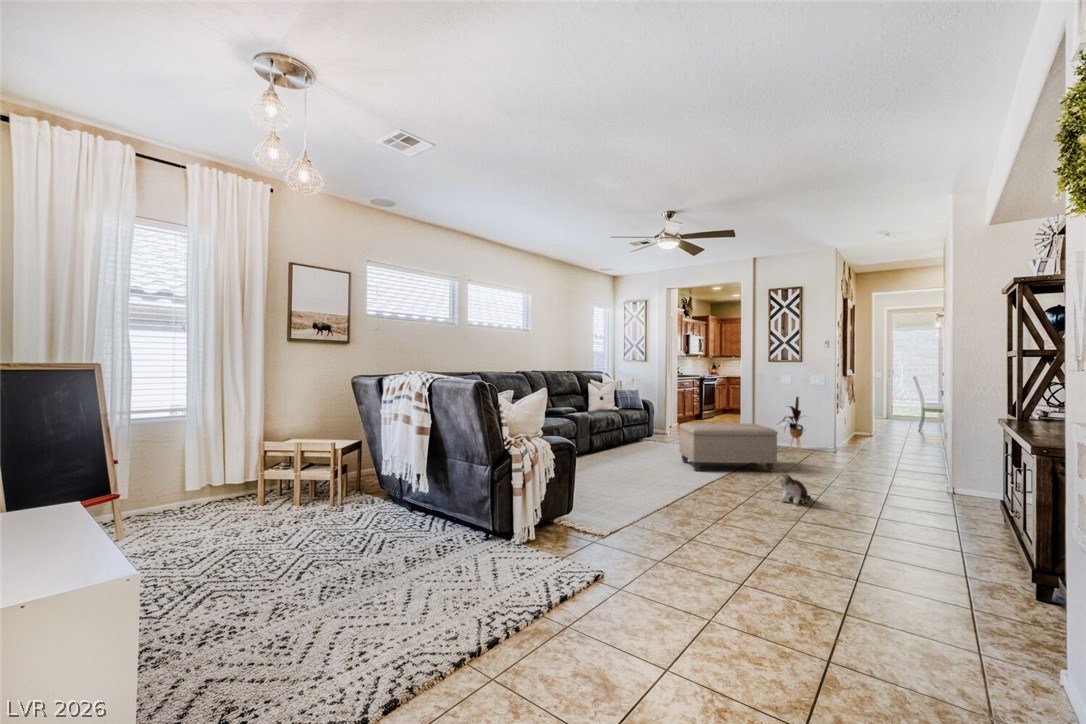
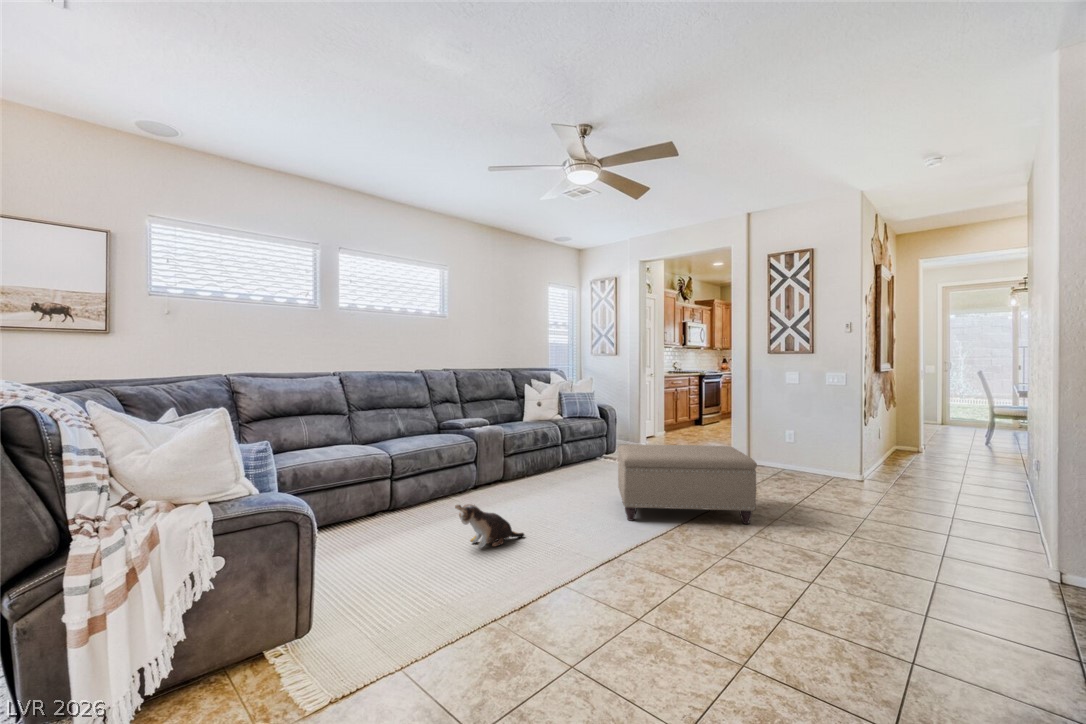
house plant: present [782,397,803,451] -> none [774,403,820,481]
plush toy: present [778,473,811,504] -> present [455,504,524,547]

